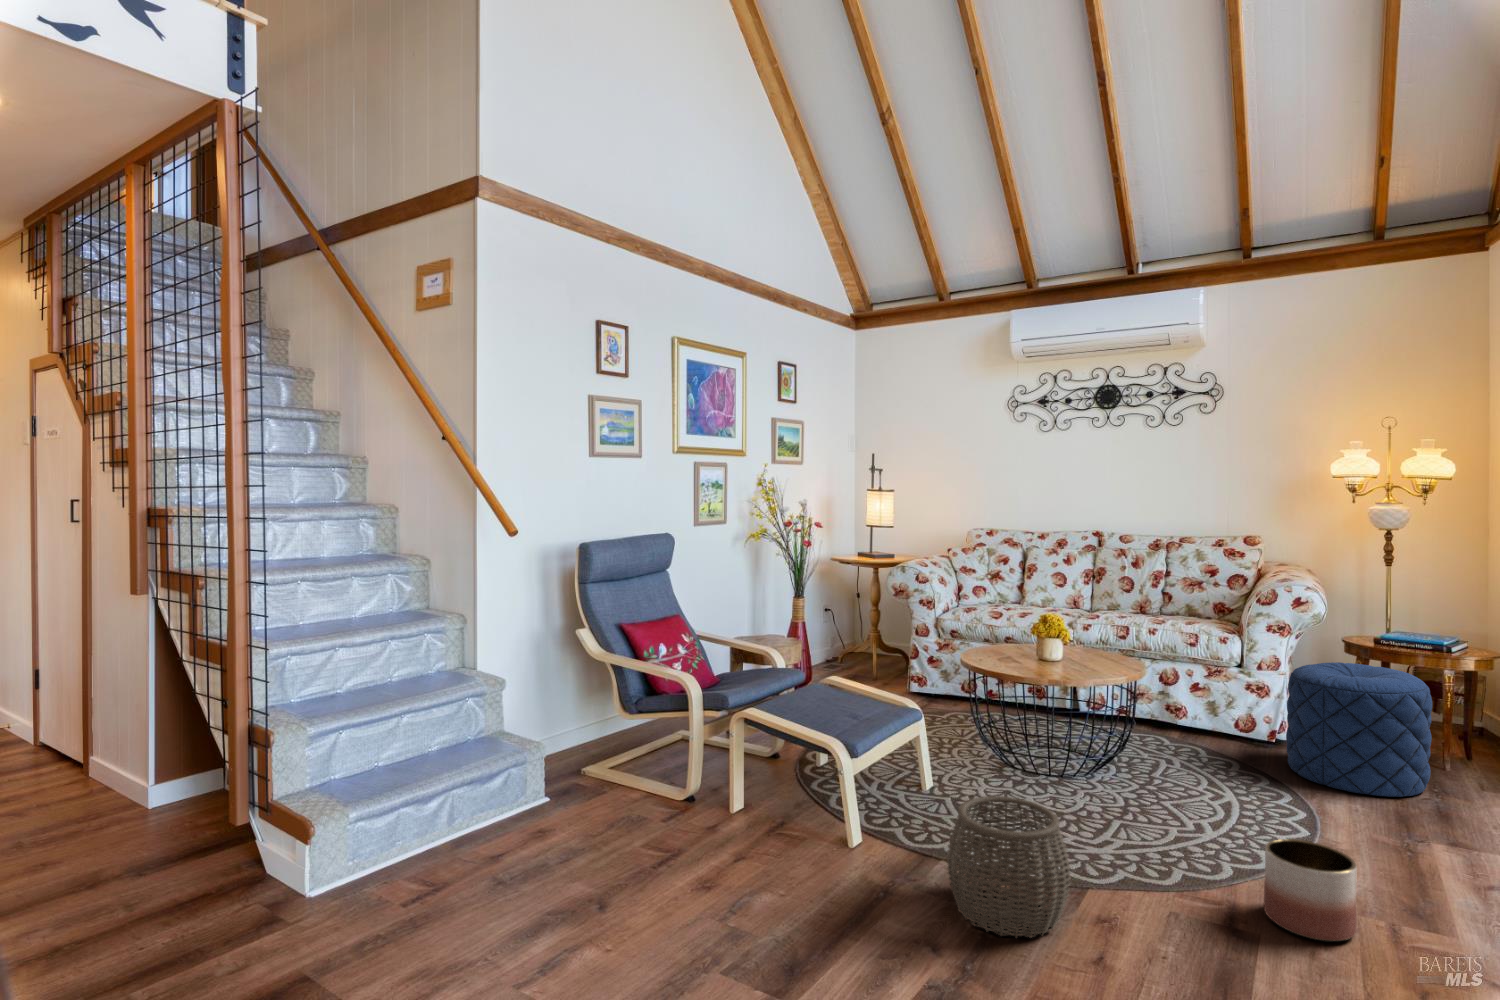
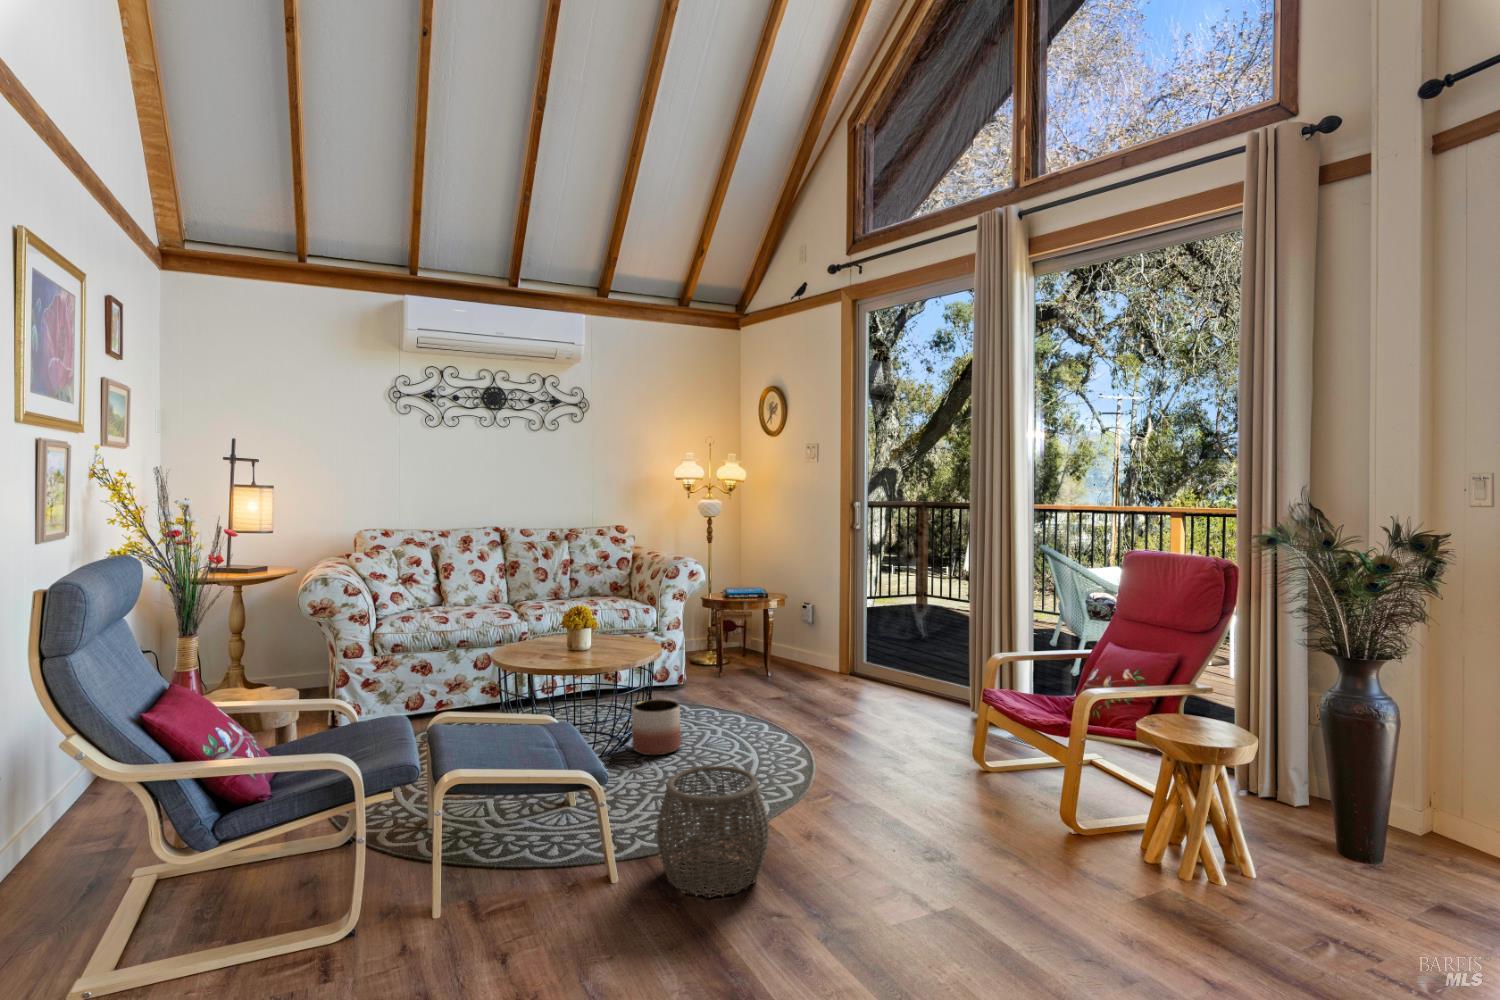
pouf: present [1286,662,1432,797] -> none [705,611,791,704]
planter: present [1264,839,1357,941] -> present [632,699,681,755]

